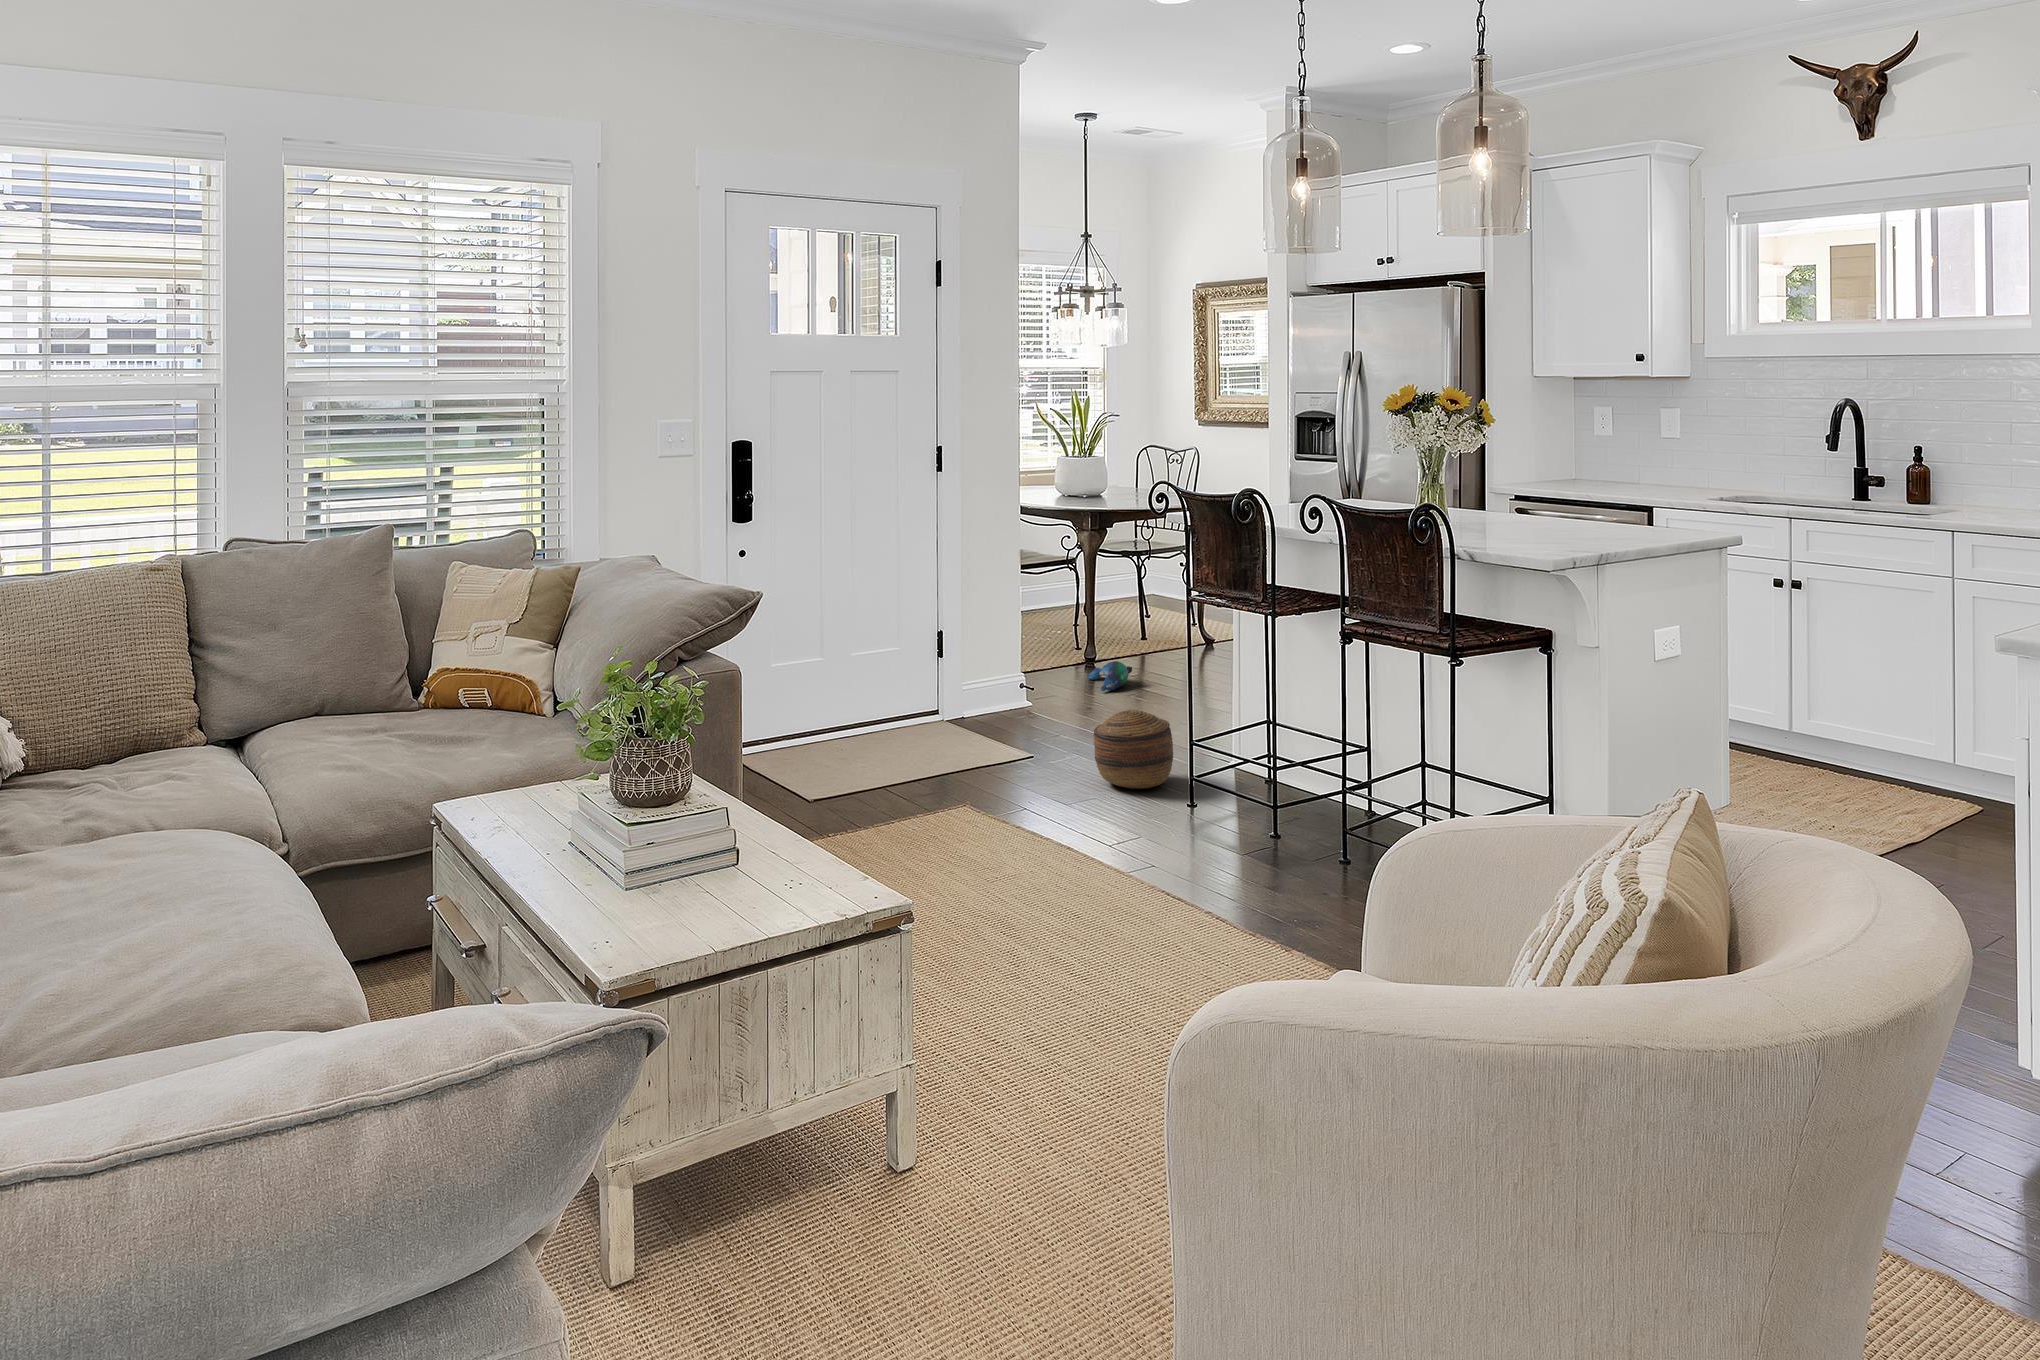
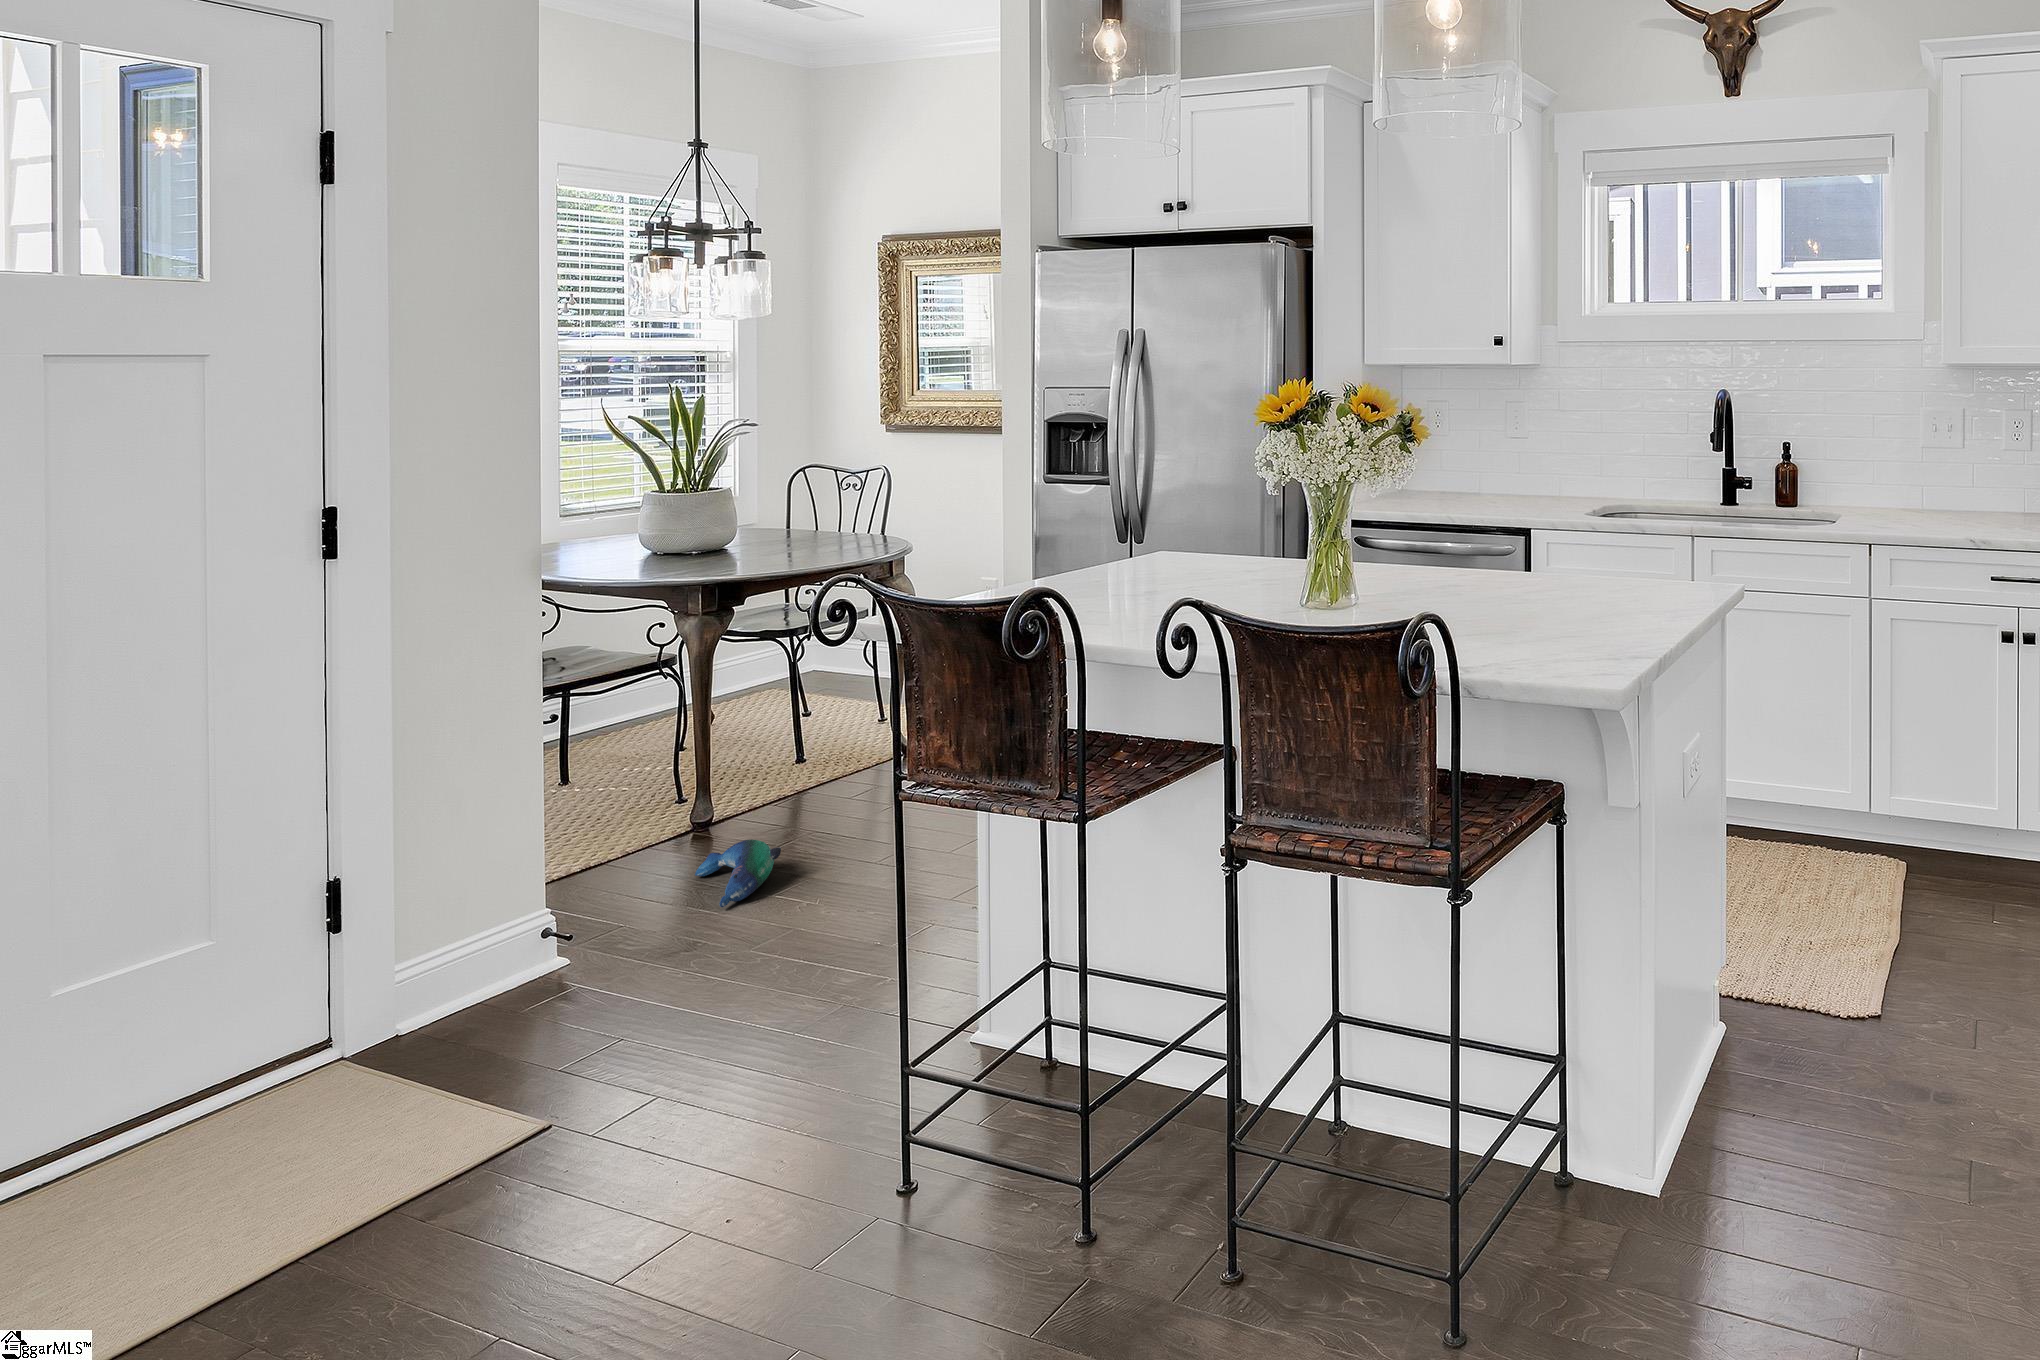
basket: present [1094,710,1173,789] -> none [686,1055,875,1249]

